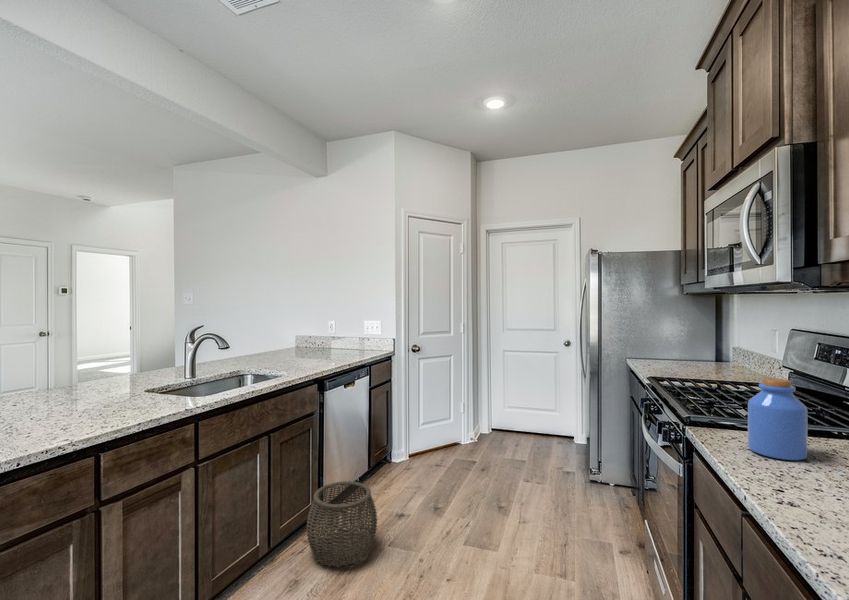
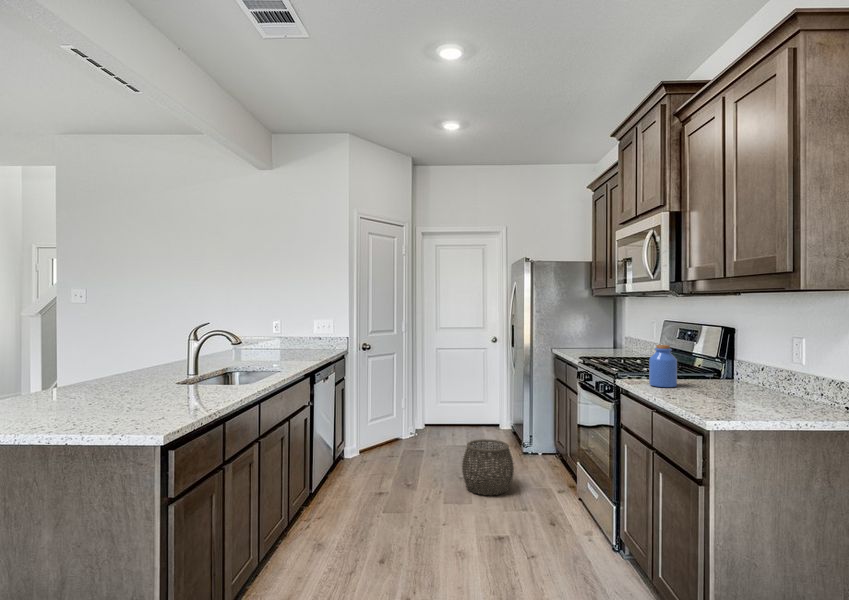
woven basket: present [307,481,377,567] -> present [462,439,514,495]

